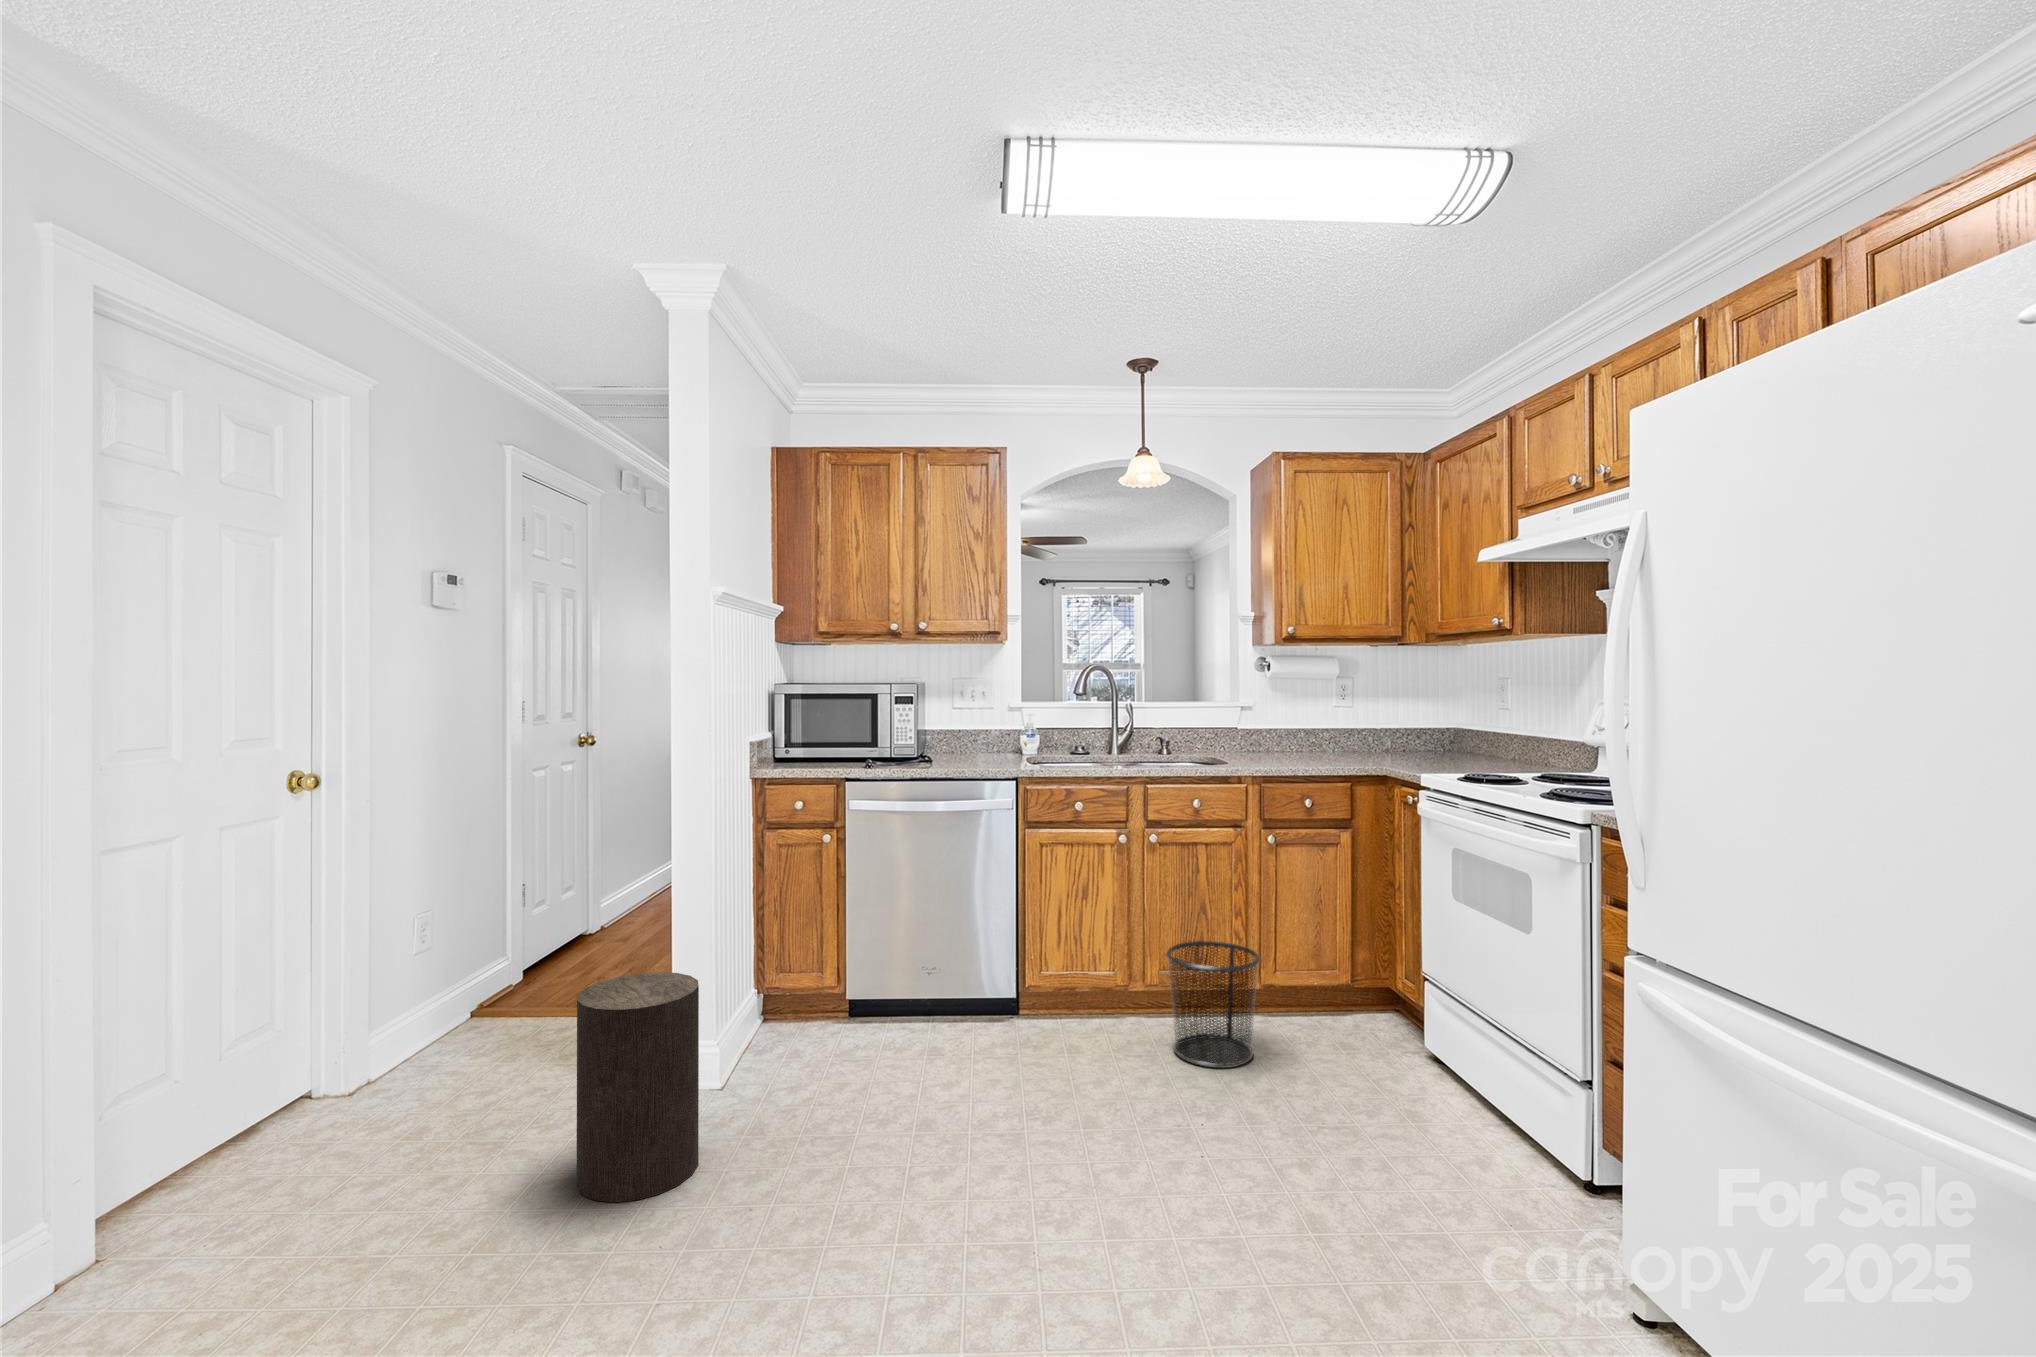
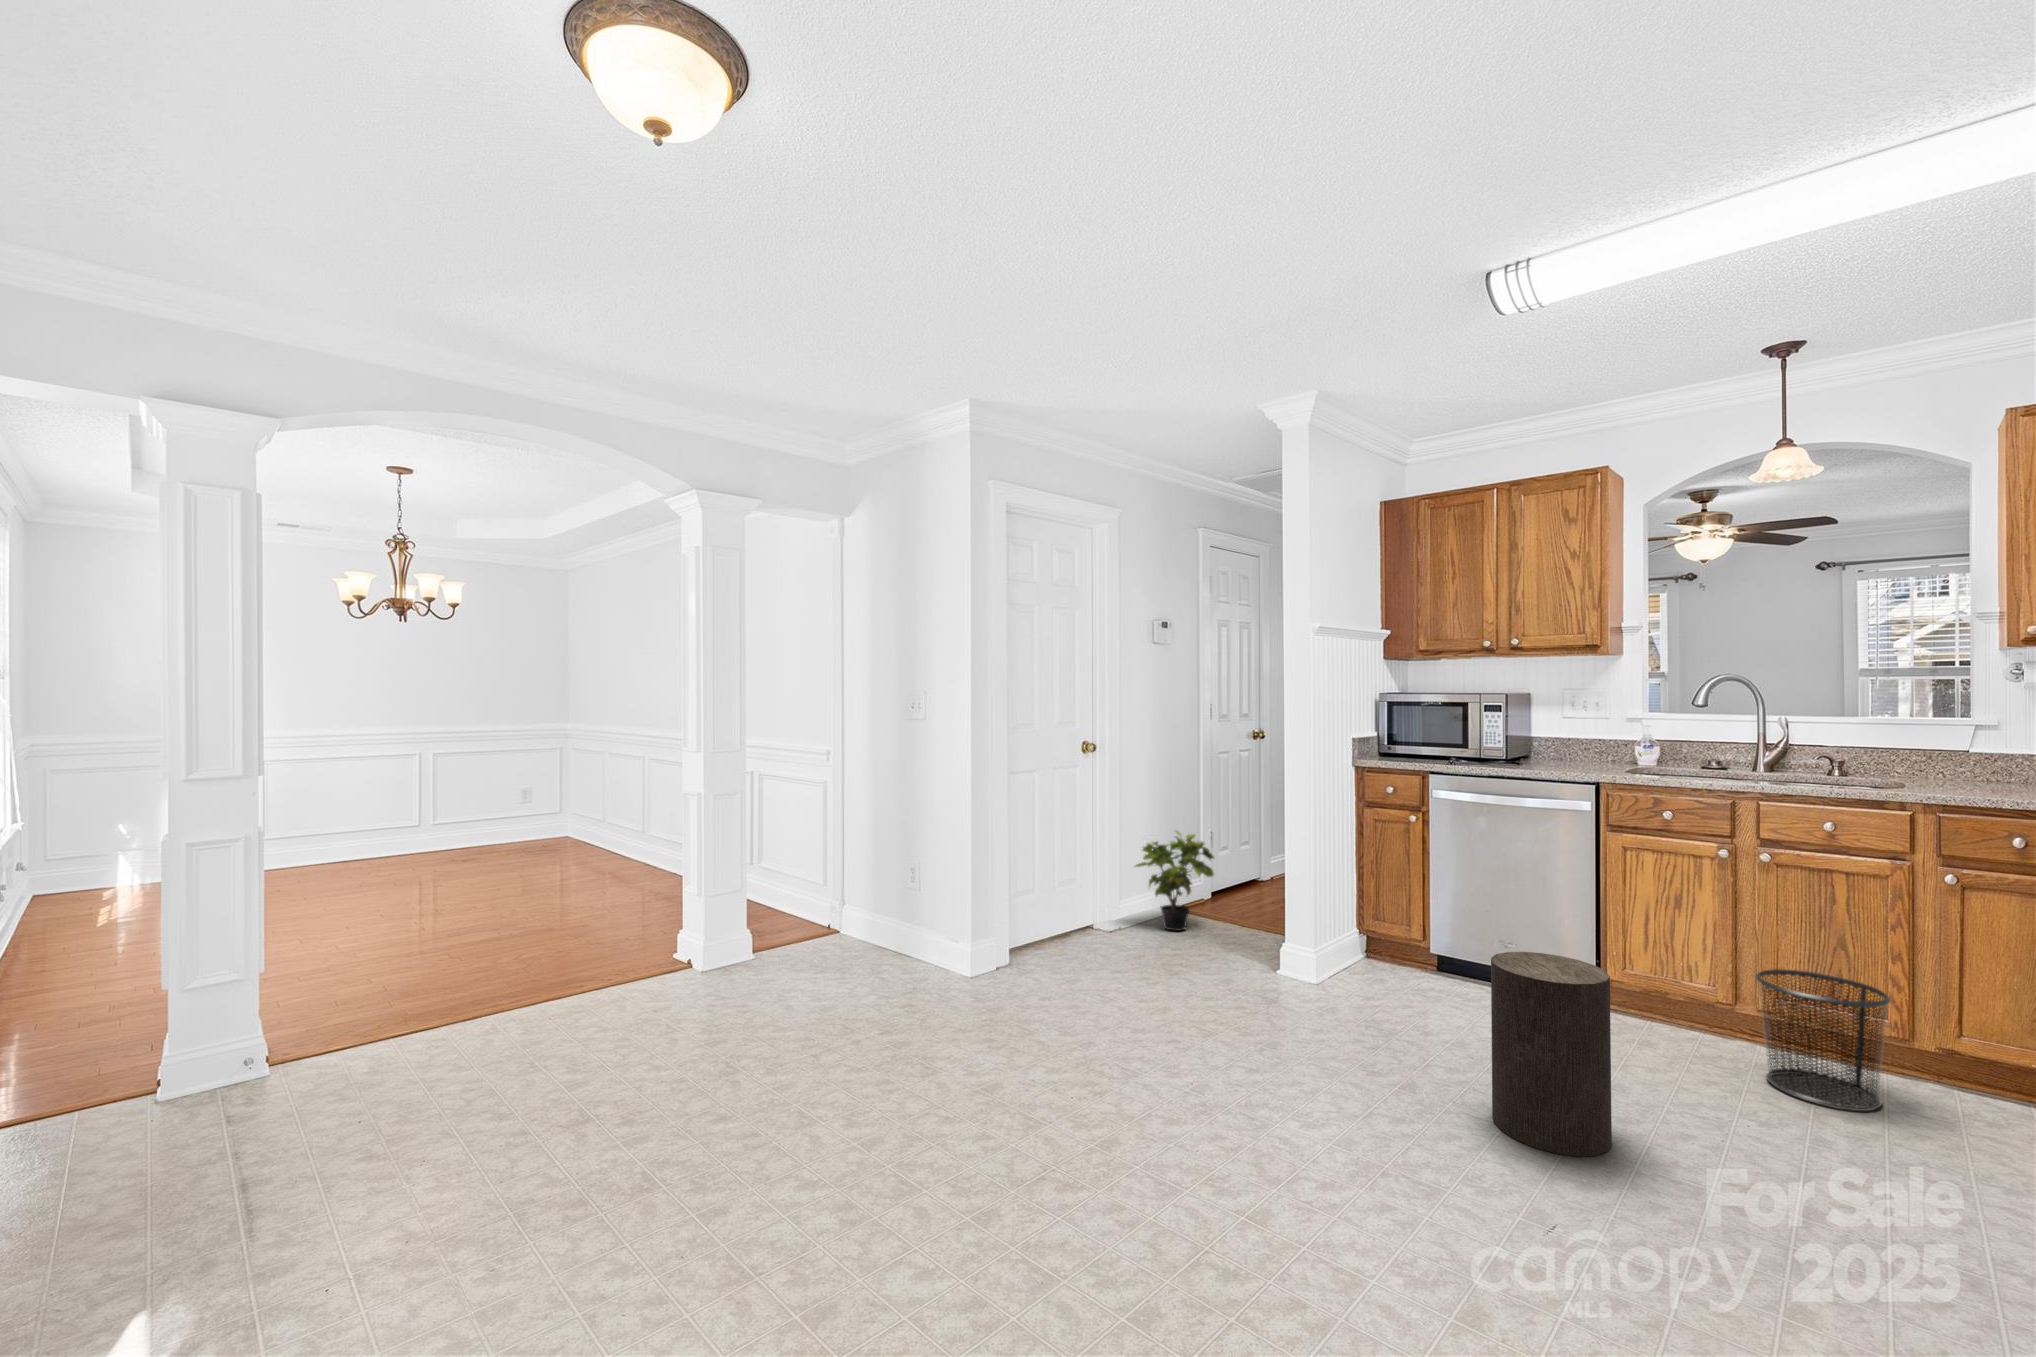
potted plant: none [399,898,545,1059] -> present [1136,831,1214,931]
stool: present [576,972,699,1202] -> present [1491,952,1612,1156]

